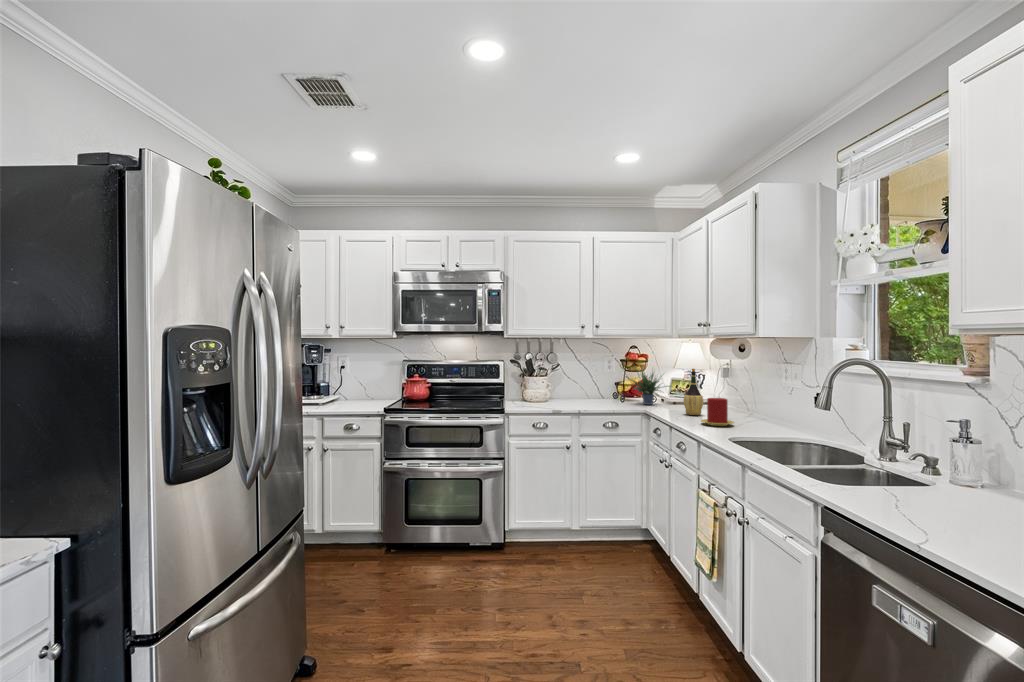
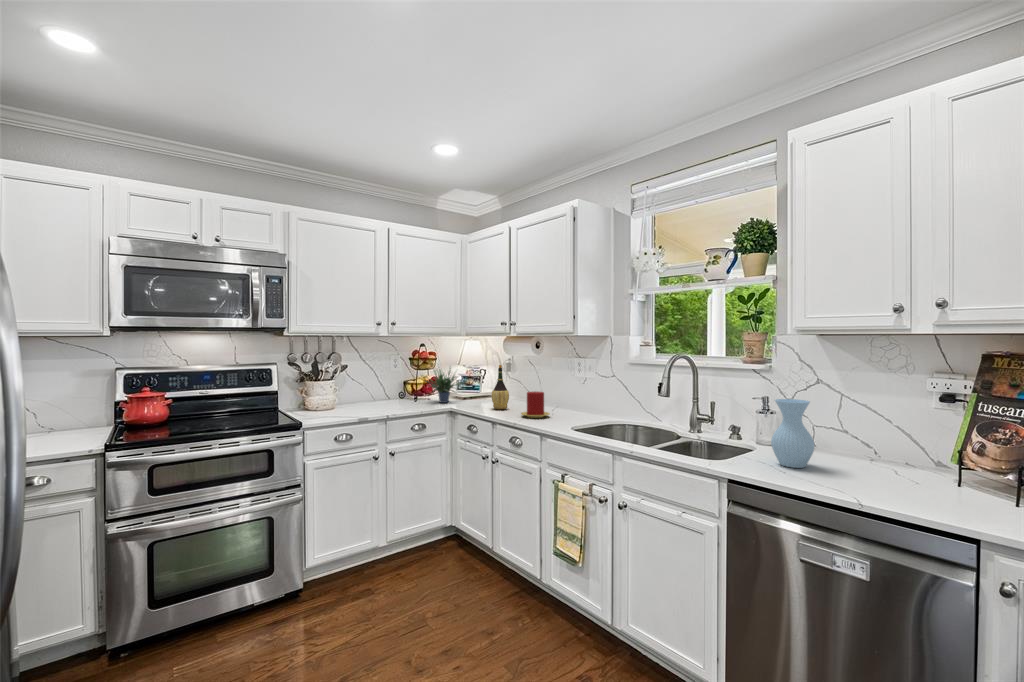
vase: none [914,420,980,515] -> present [771,399,814,468]

